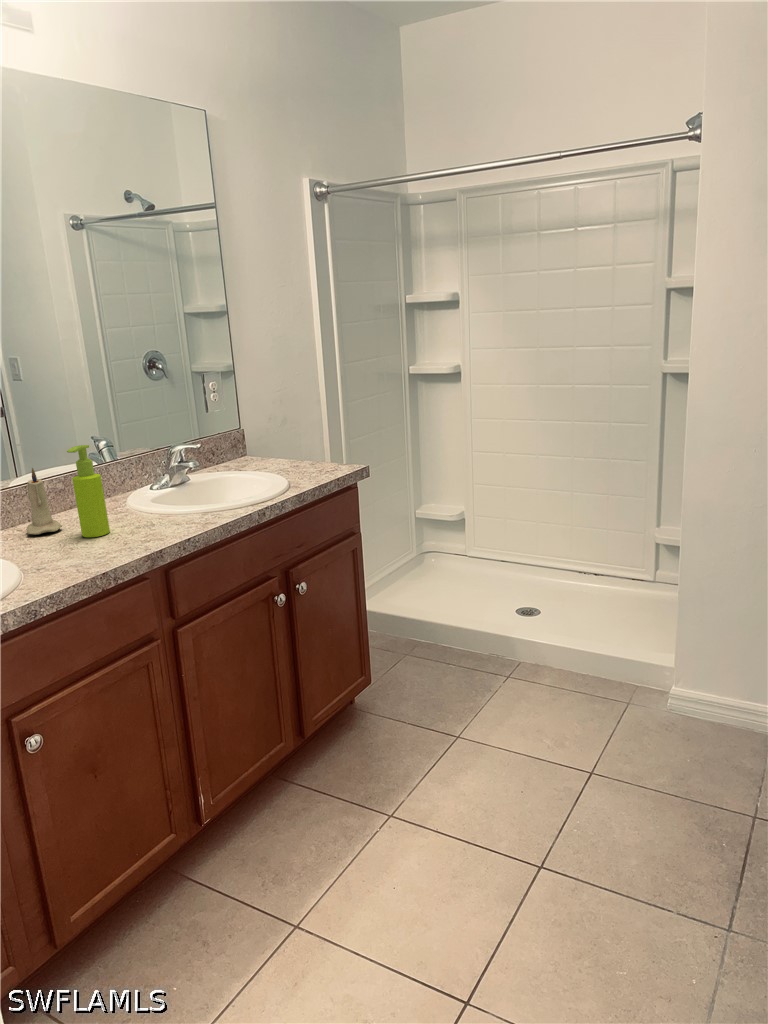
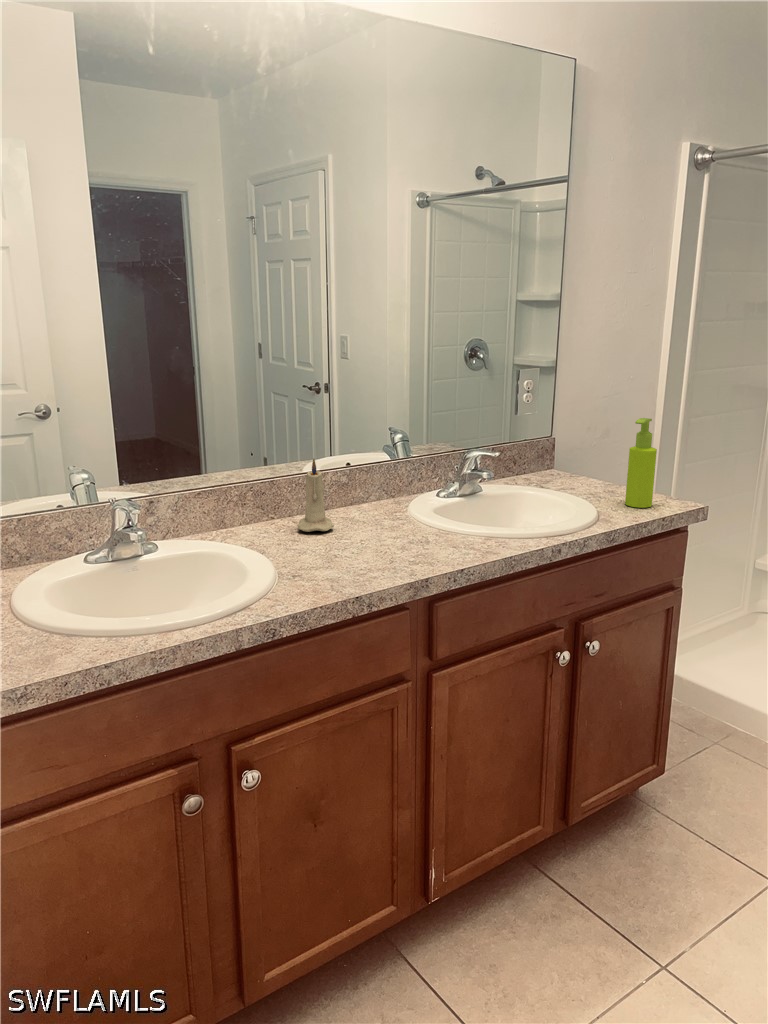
soap dispenser: present [67,445,110,537] -> present [625,418,657,508]

